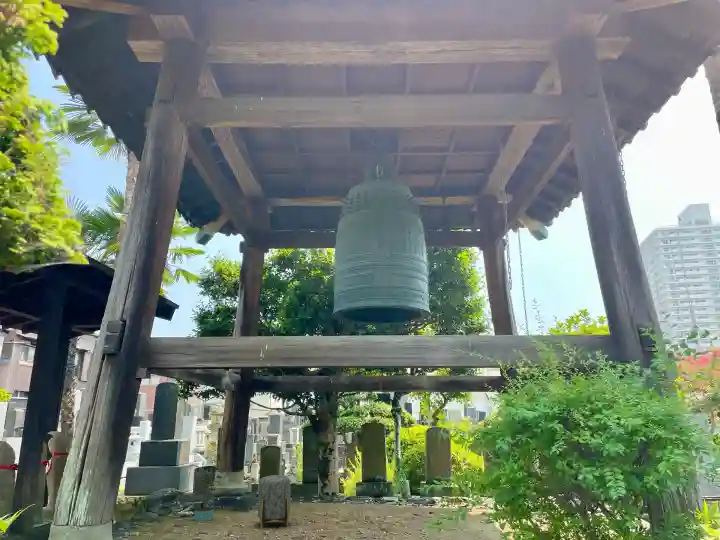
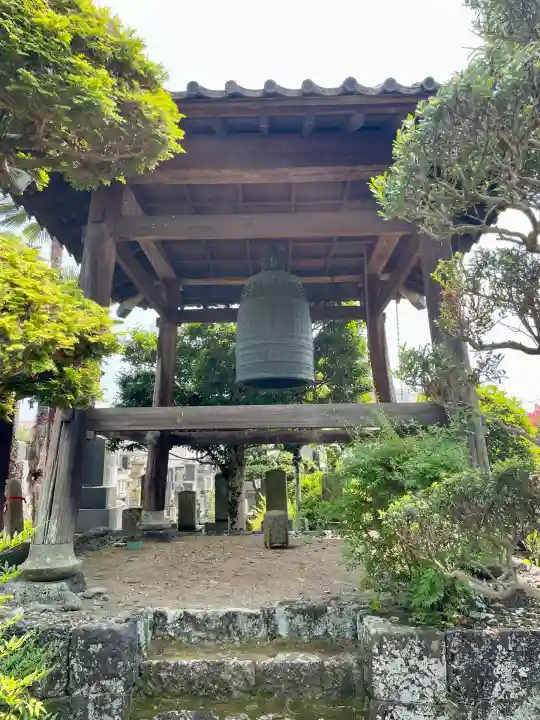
stool: present [258,475,290,528] -> present [263,510,289,549]

